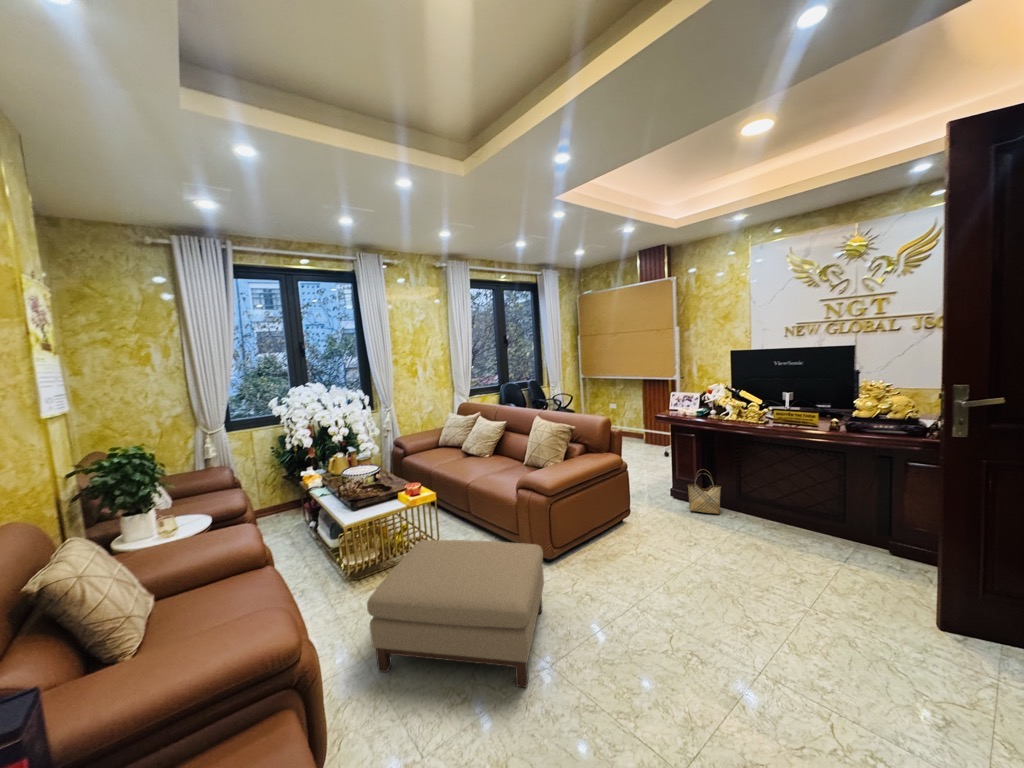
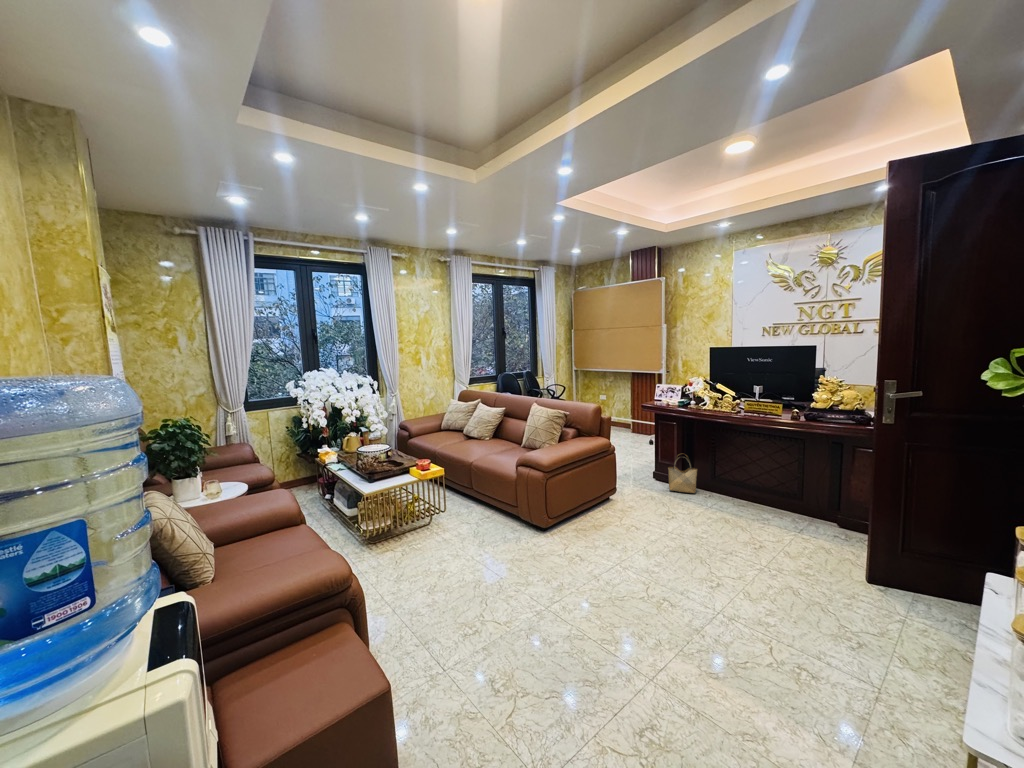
ottoman: present [367,540,544,688] -> none [391,507,540,624]

